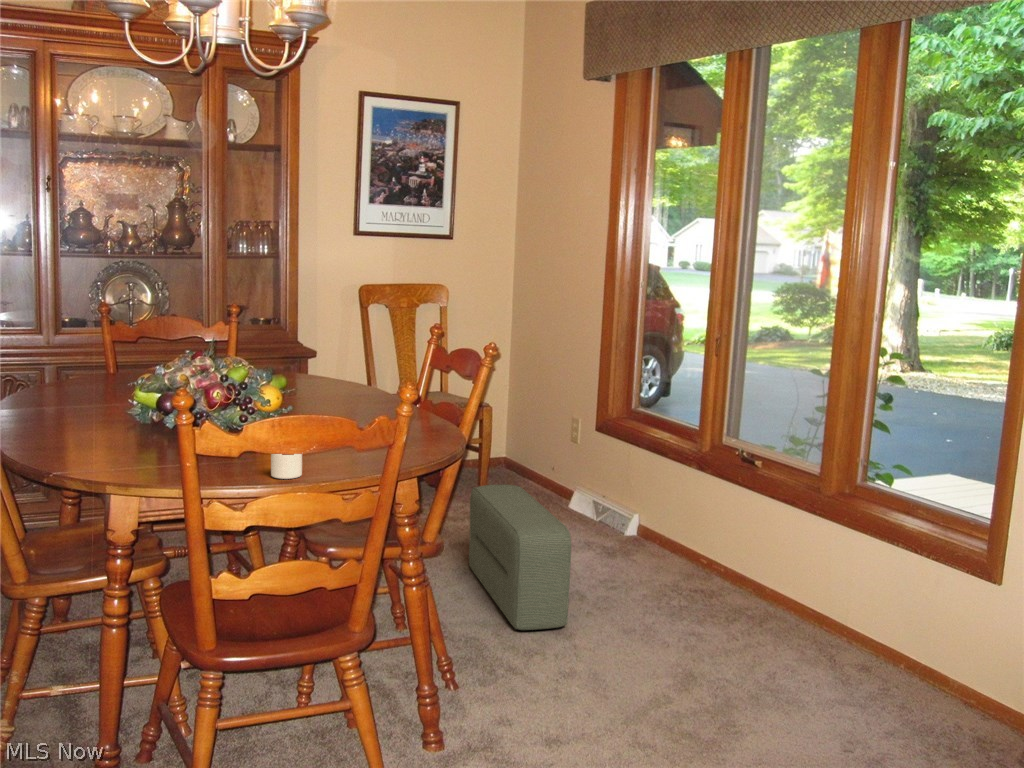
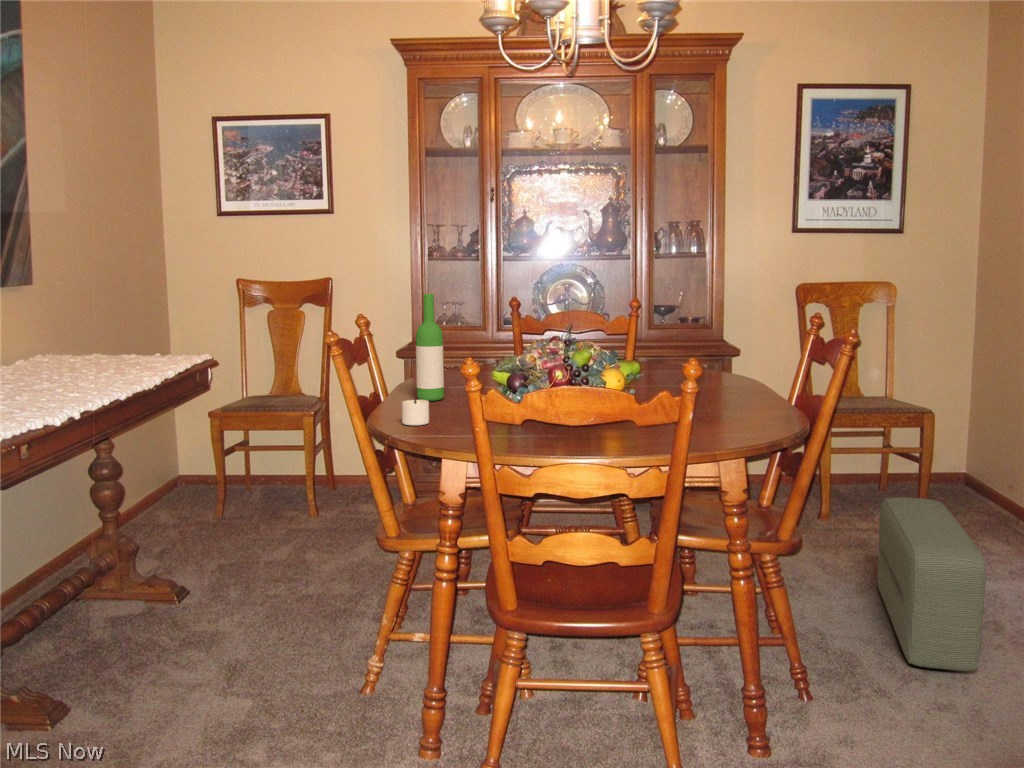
wine bottle: none [26,310,61,429] -> present [416,294,444,401]
candle: present [271,454,302,479] -> present [402,399,429,425]

